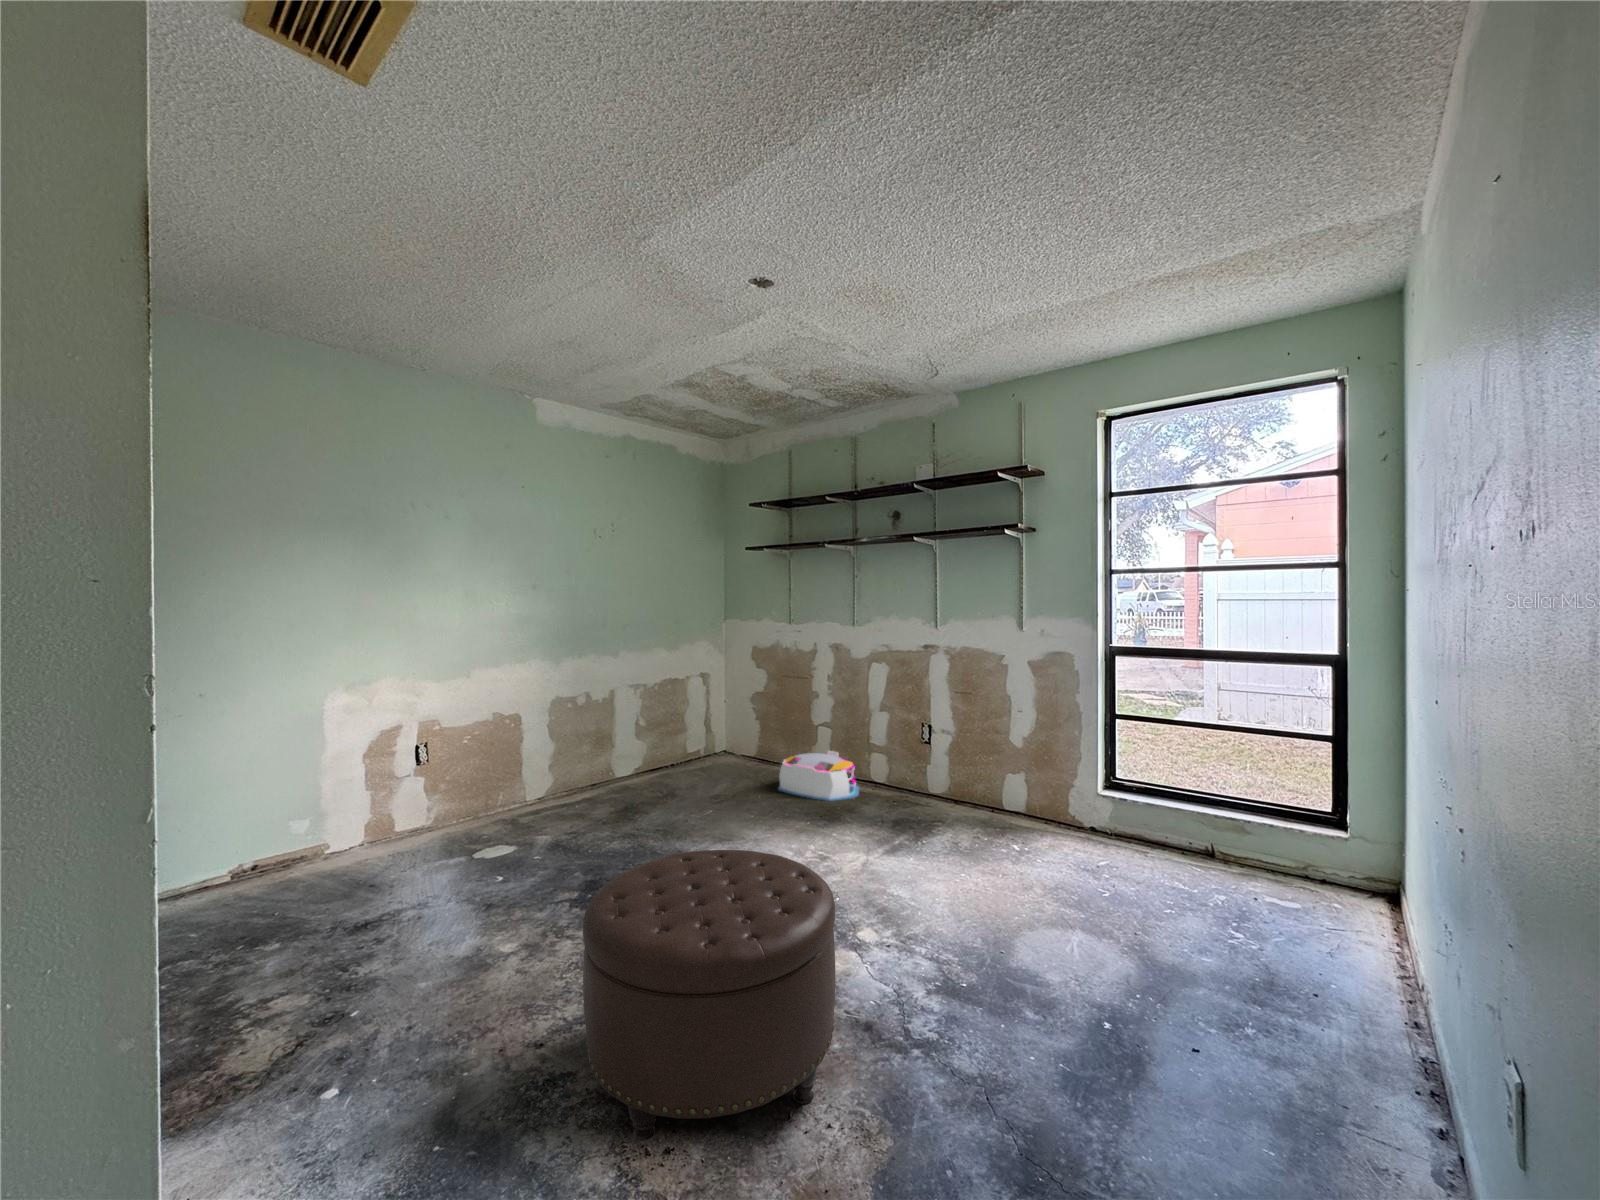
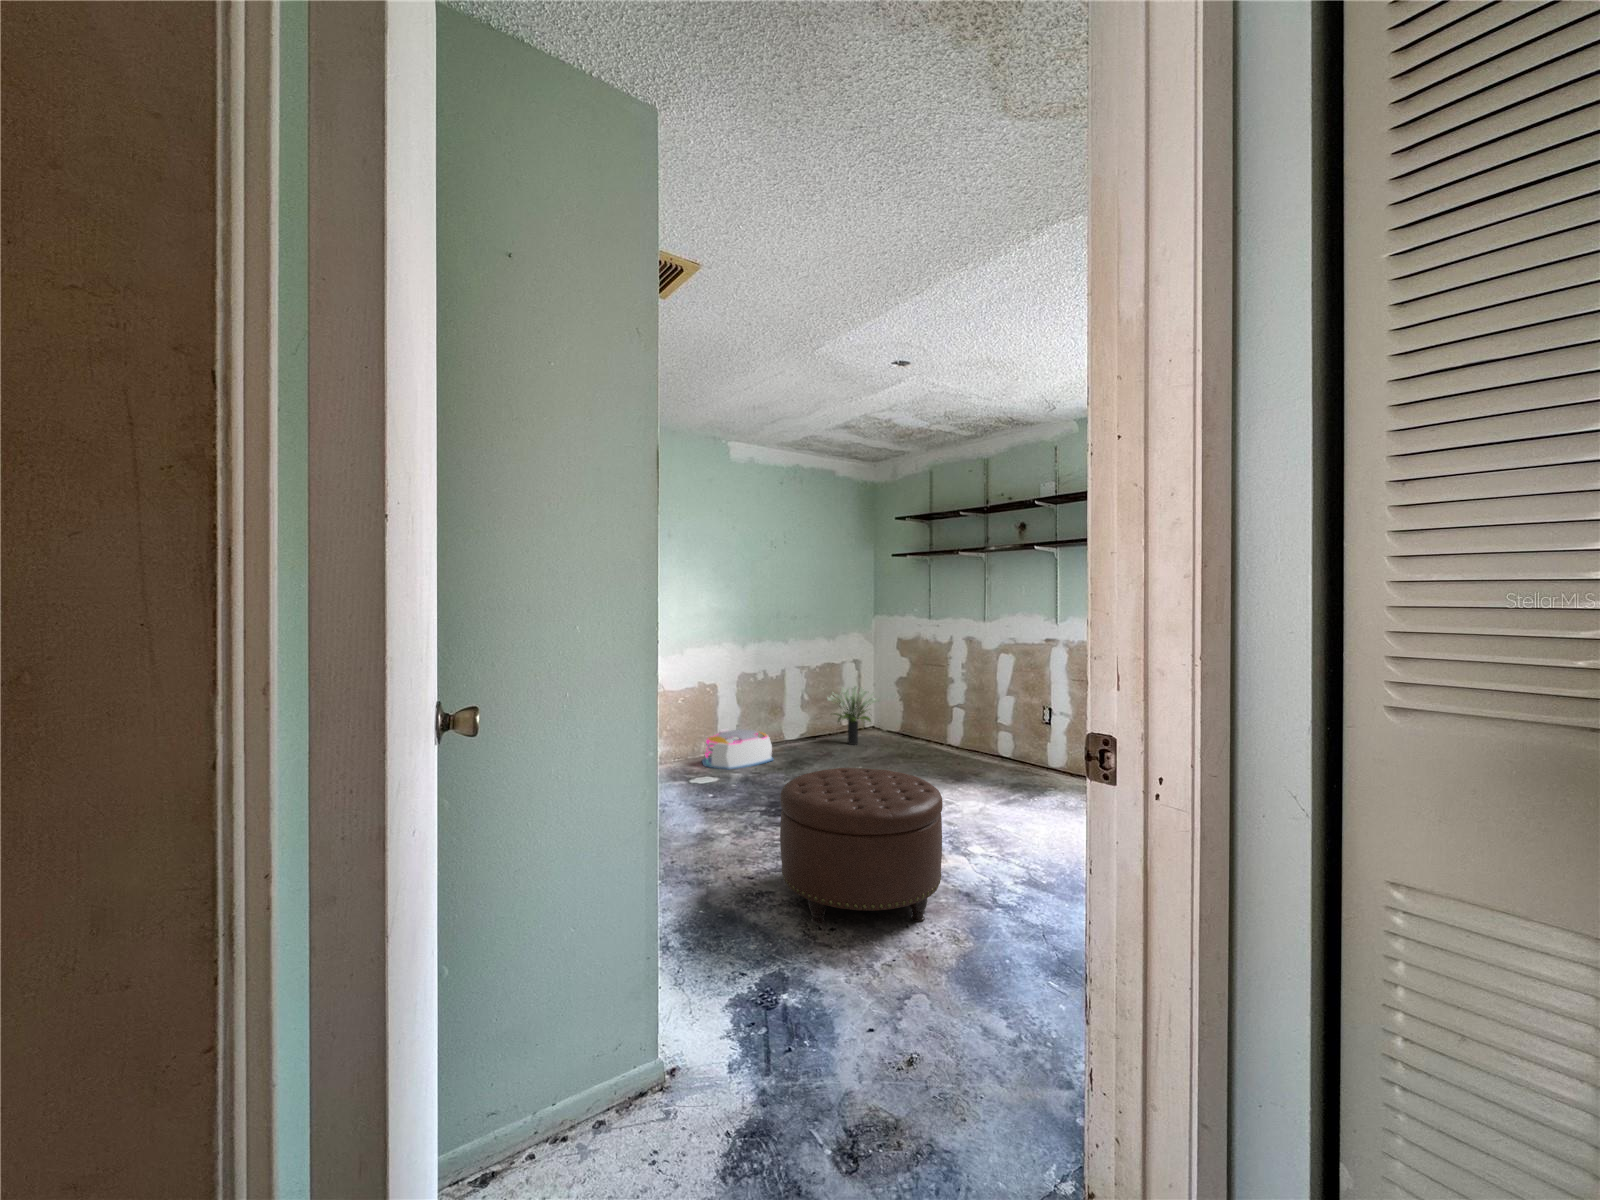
potted plant: none [668,706,735,778] -> present [827,686,880,745]
storage bin: present [778,751,859,801] -> present [702,728,773,770]

